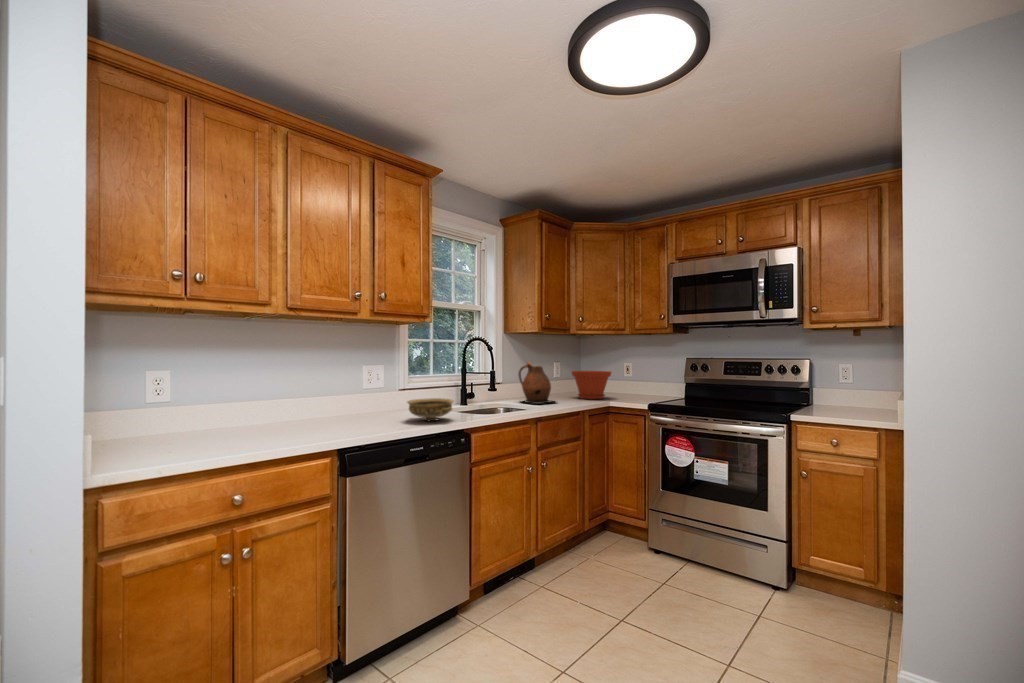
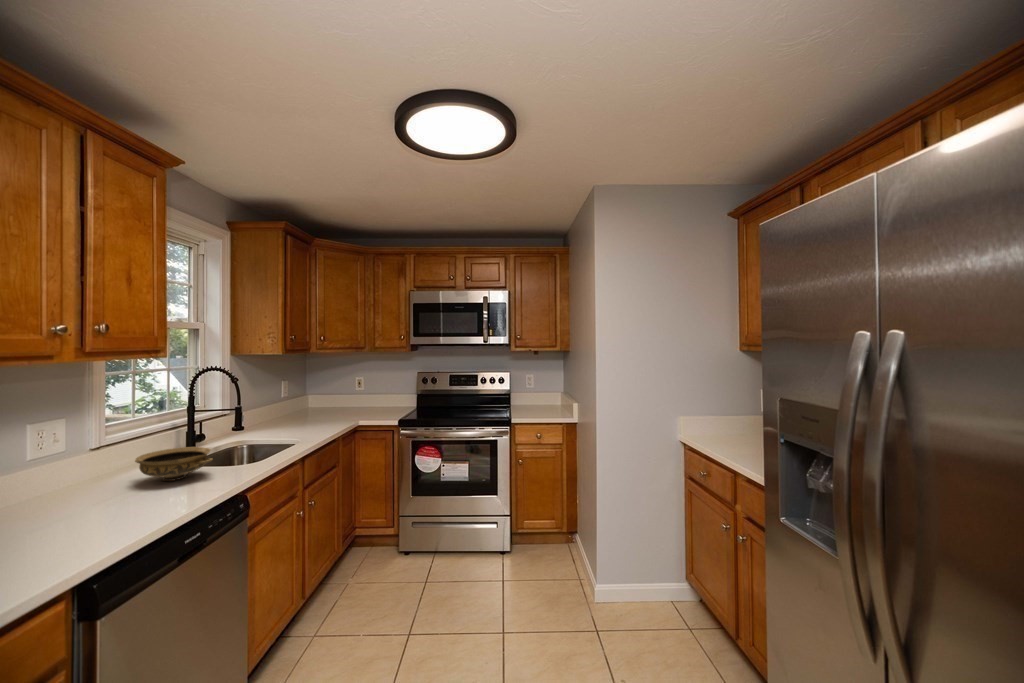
ceramic pitcher: present [518,361,555,404] -> none [257,387,305,435]
plant pot: present [572,371,611,399] -> none [309,390,353,421]

